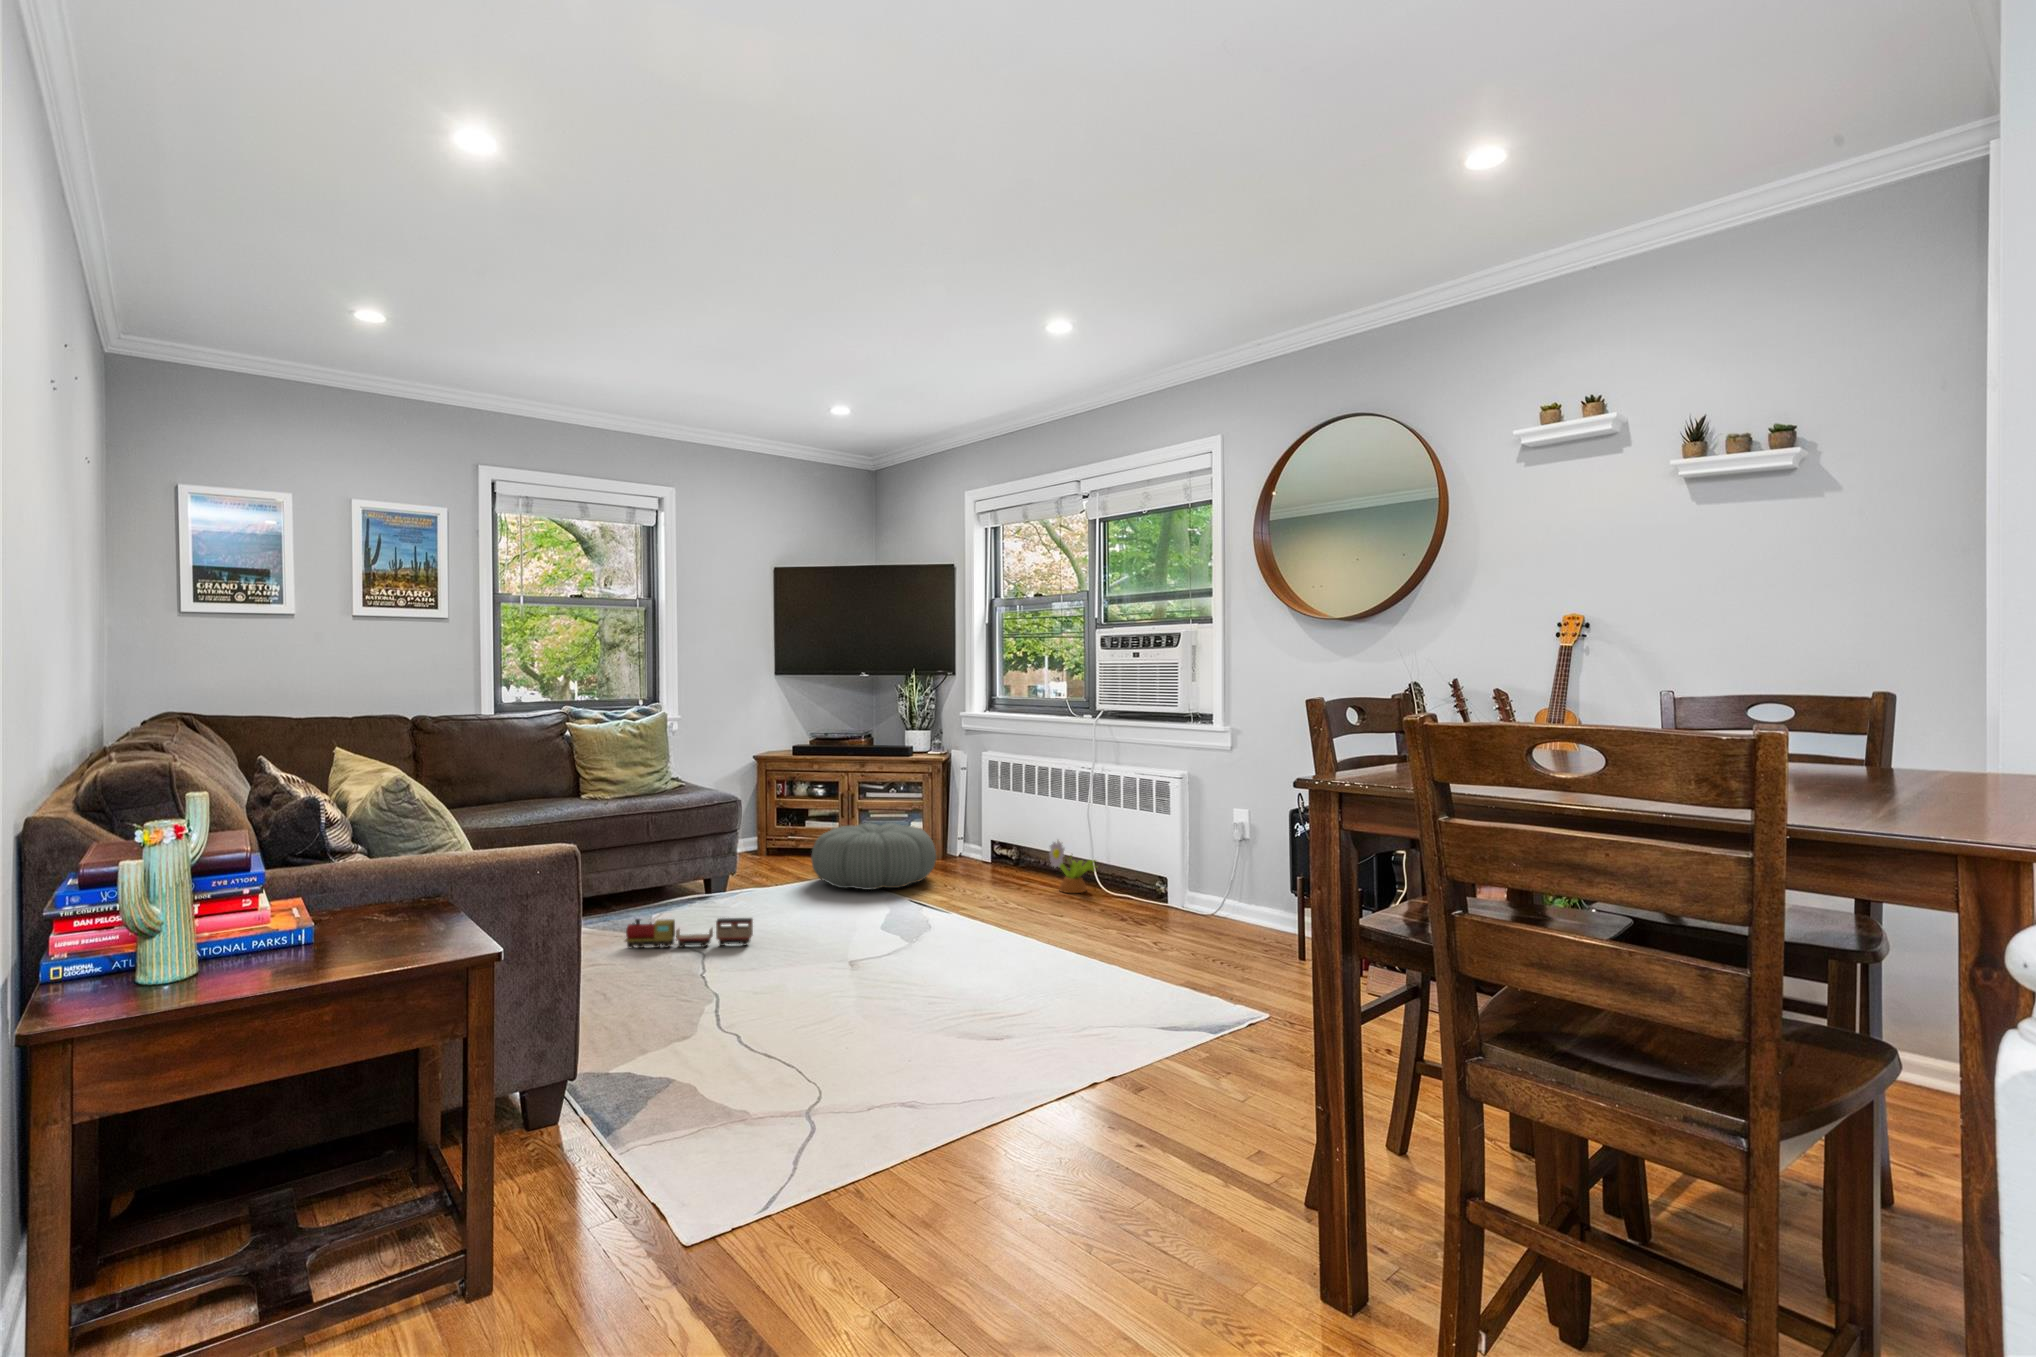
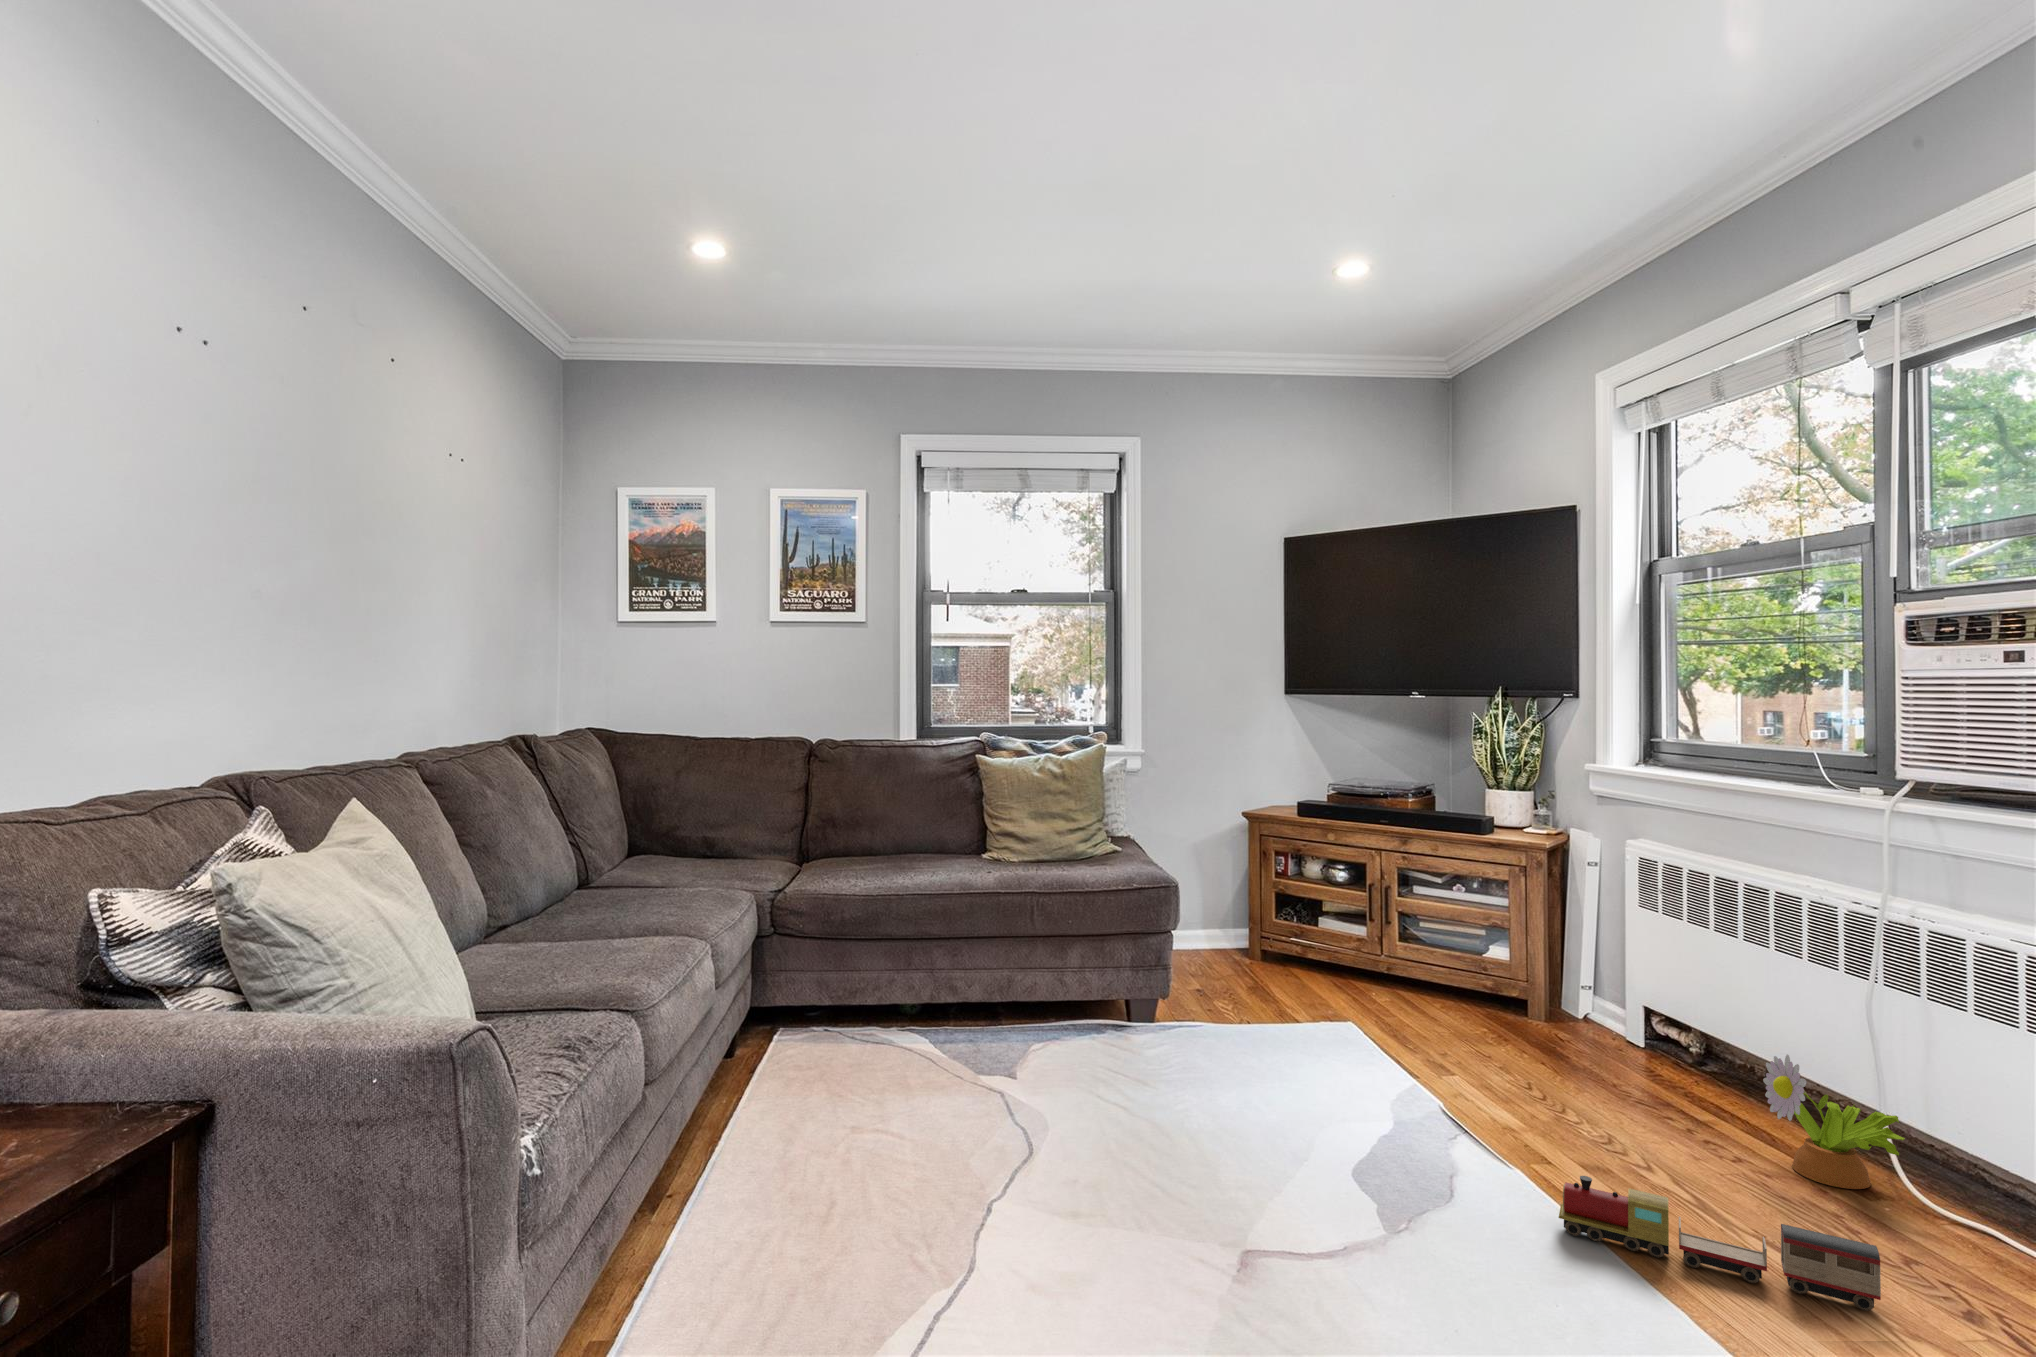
pouf: present [811,823,936,890] -> none [1286,943,1509,1076]
toy train: present [625,918,753,948] -> present [1559,1176,1881,1311]

